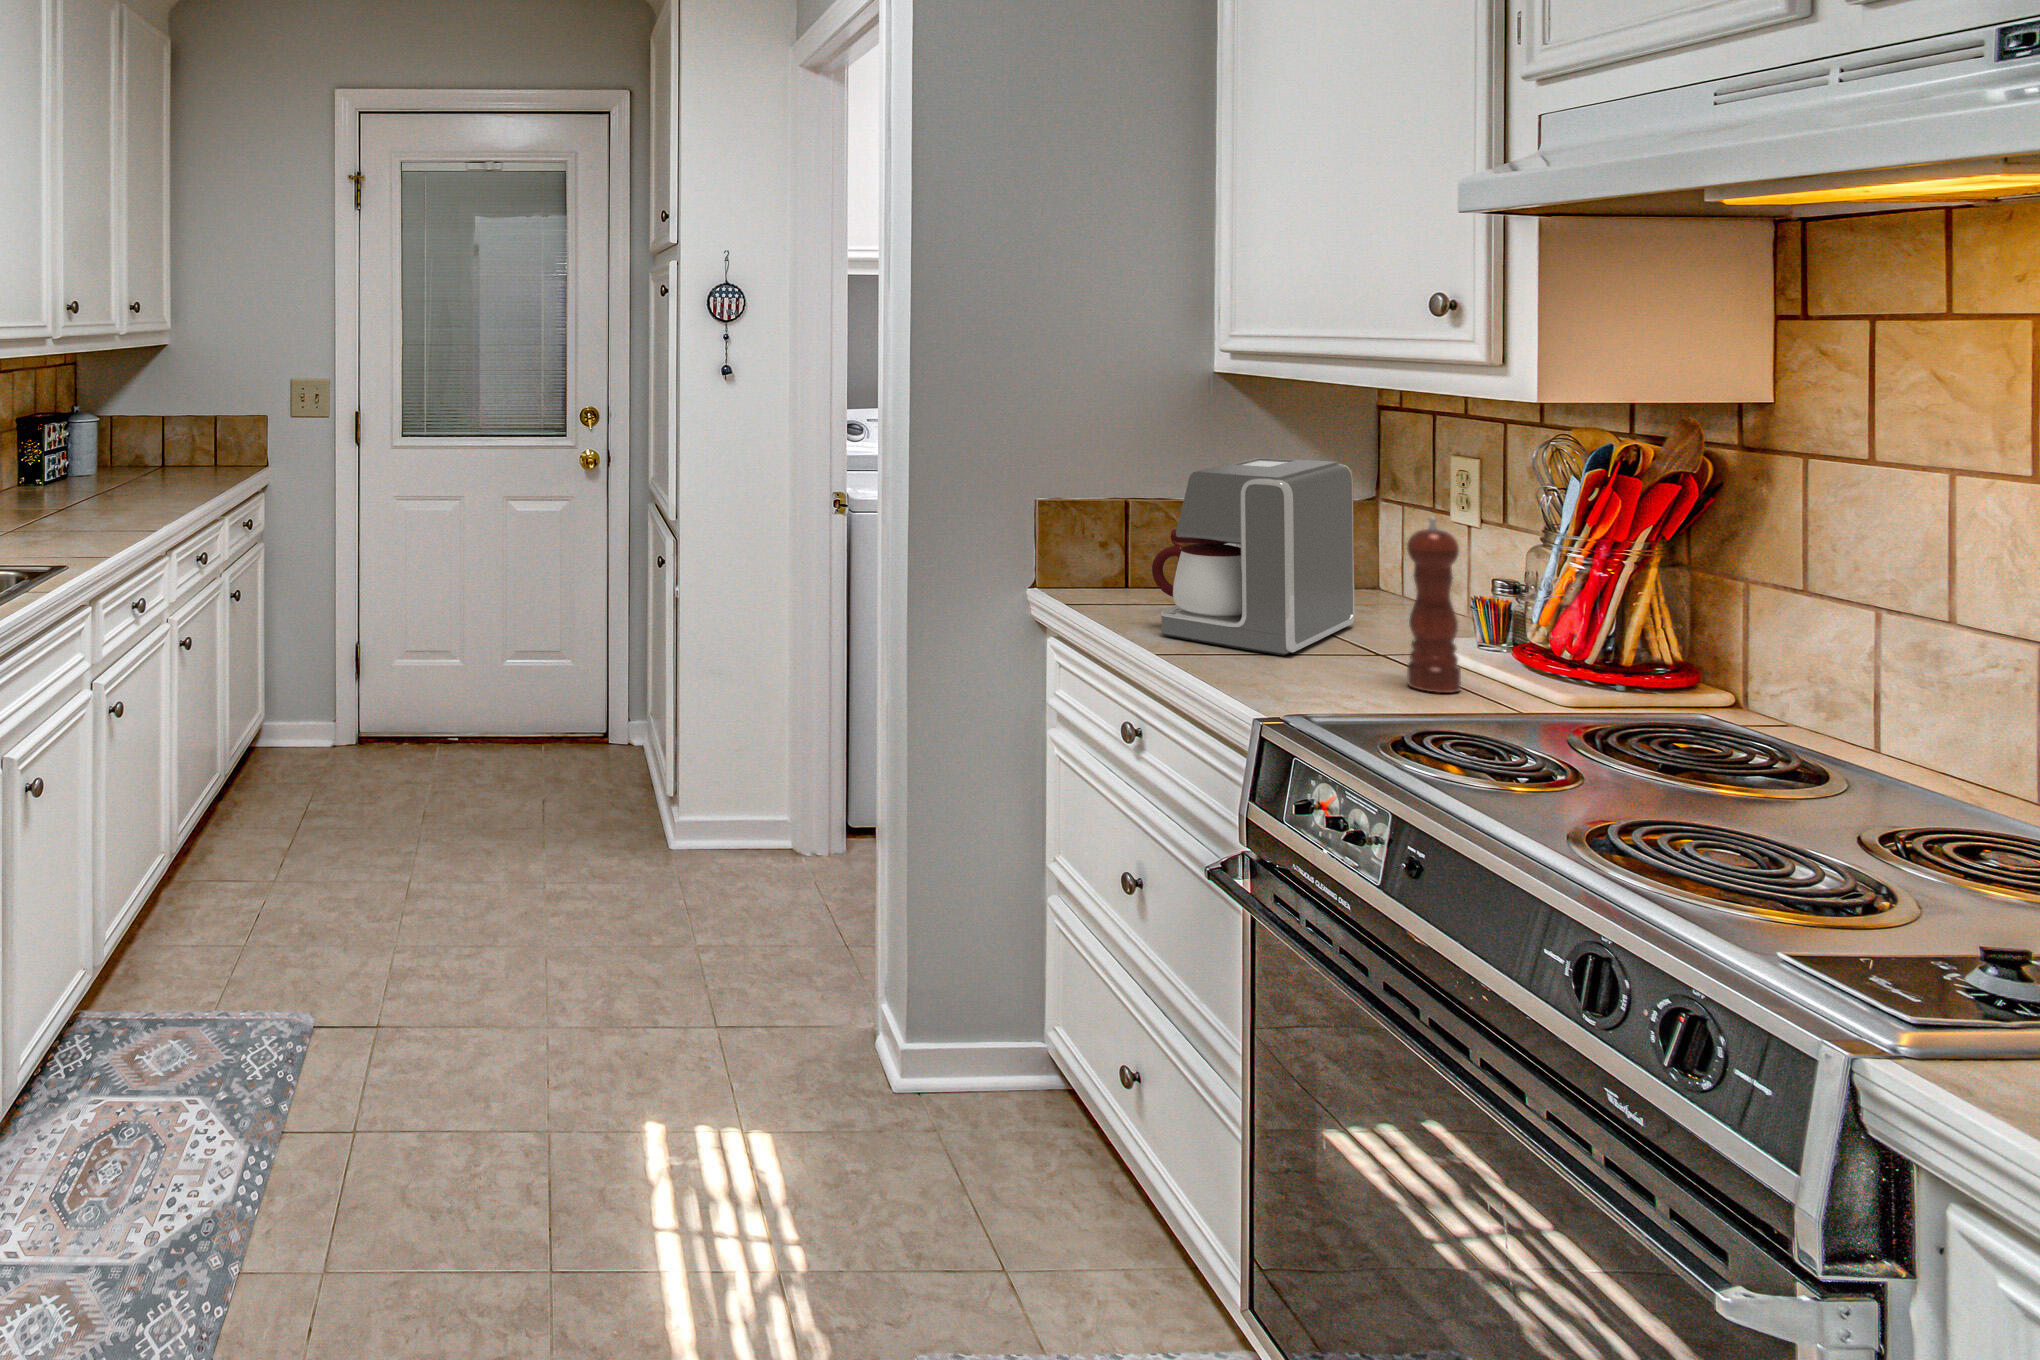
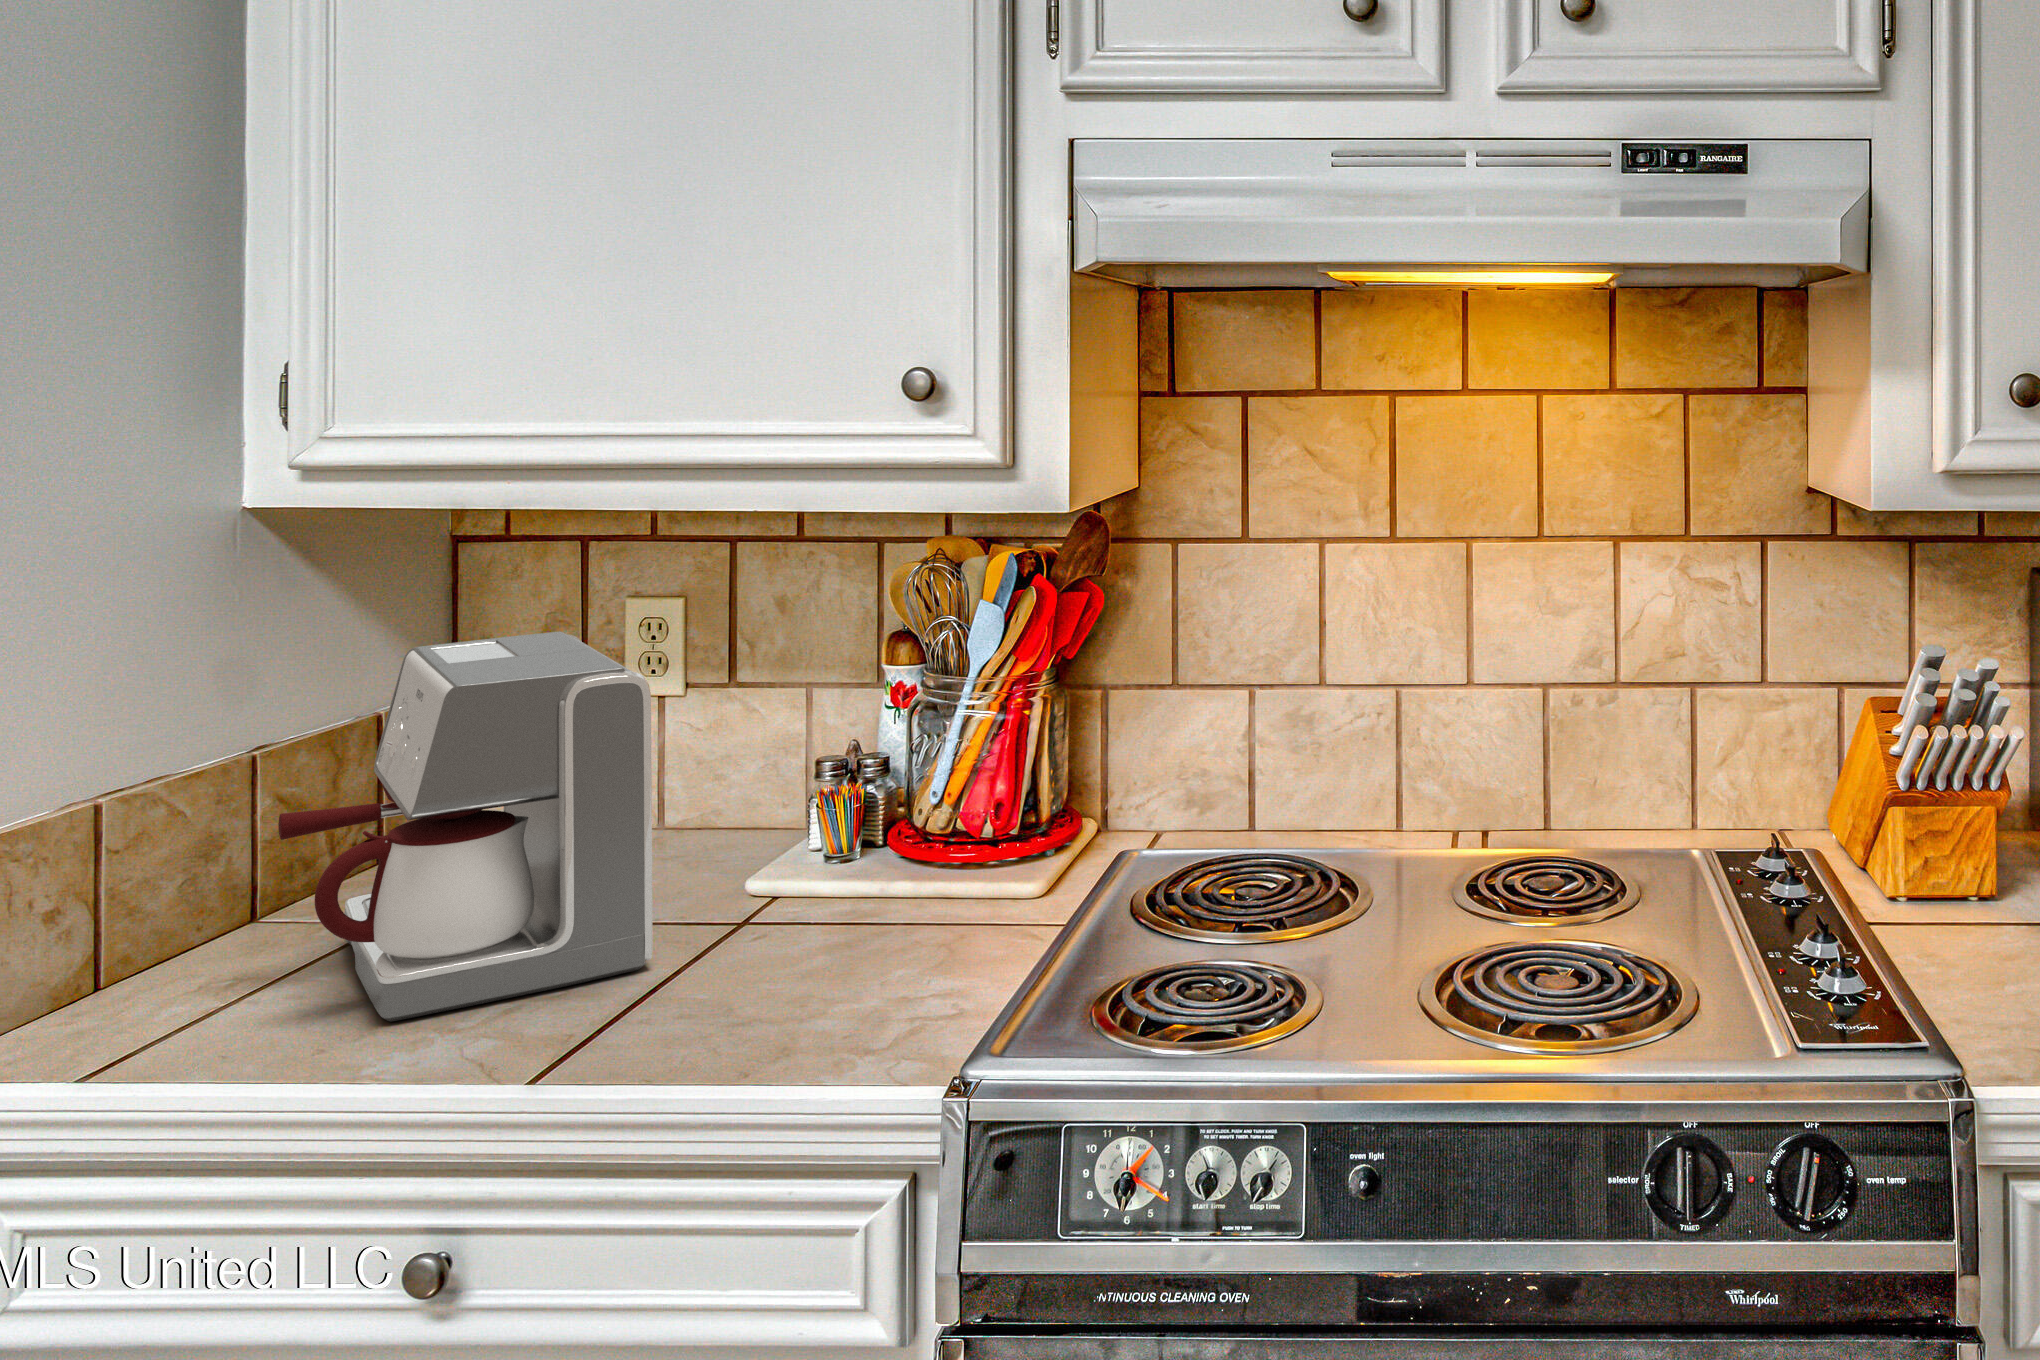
pepper mill: present [1407,517,1461,693] -> none [858,682,927,940]

